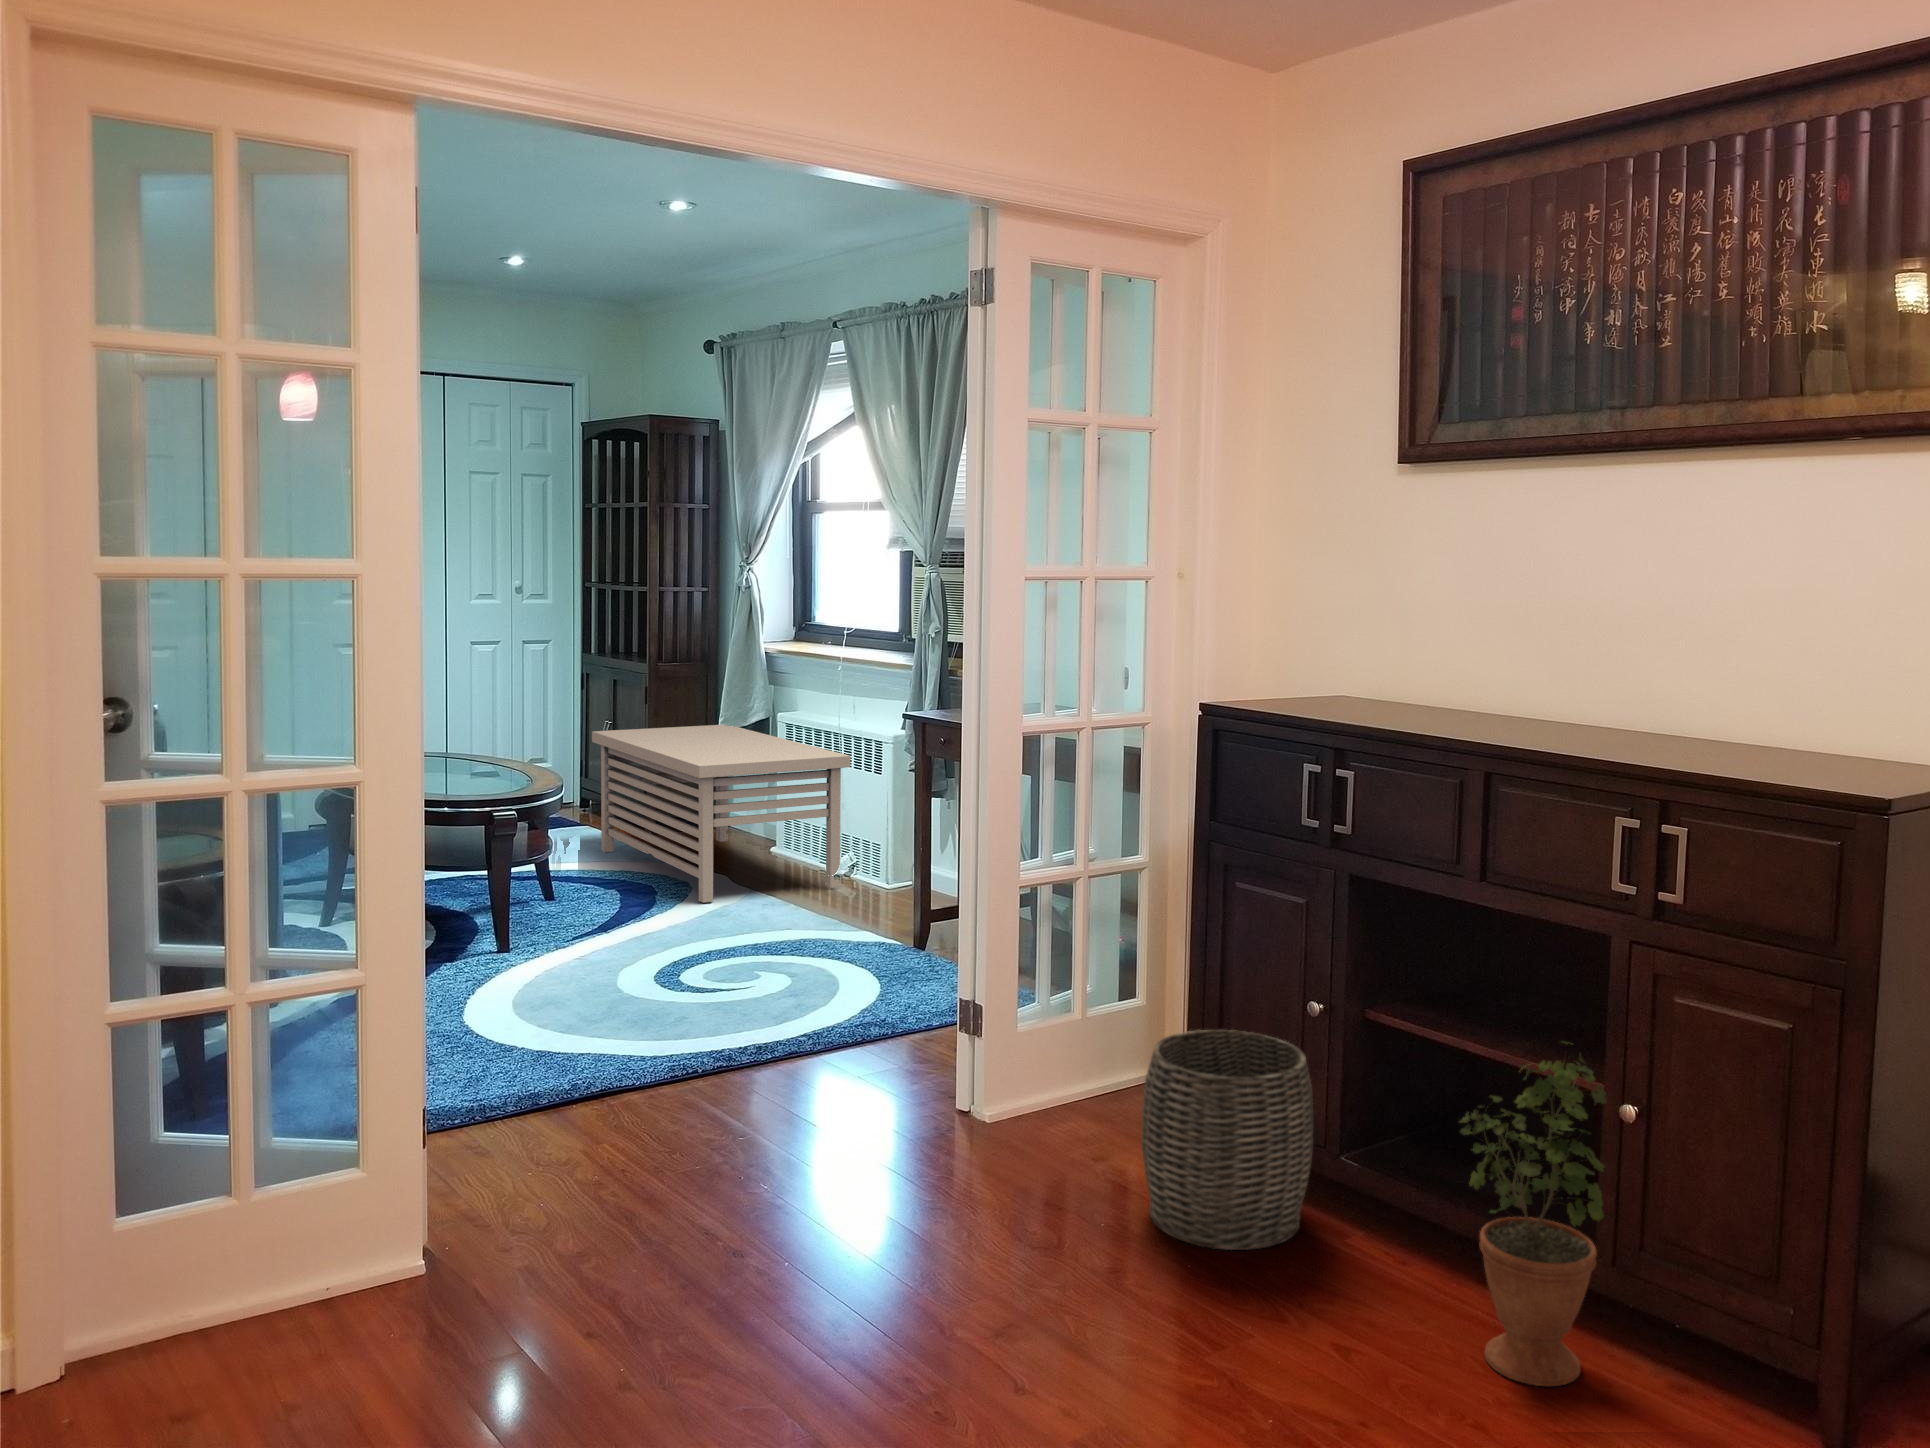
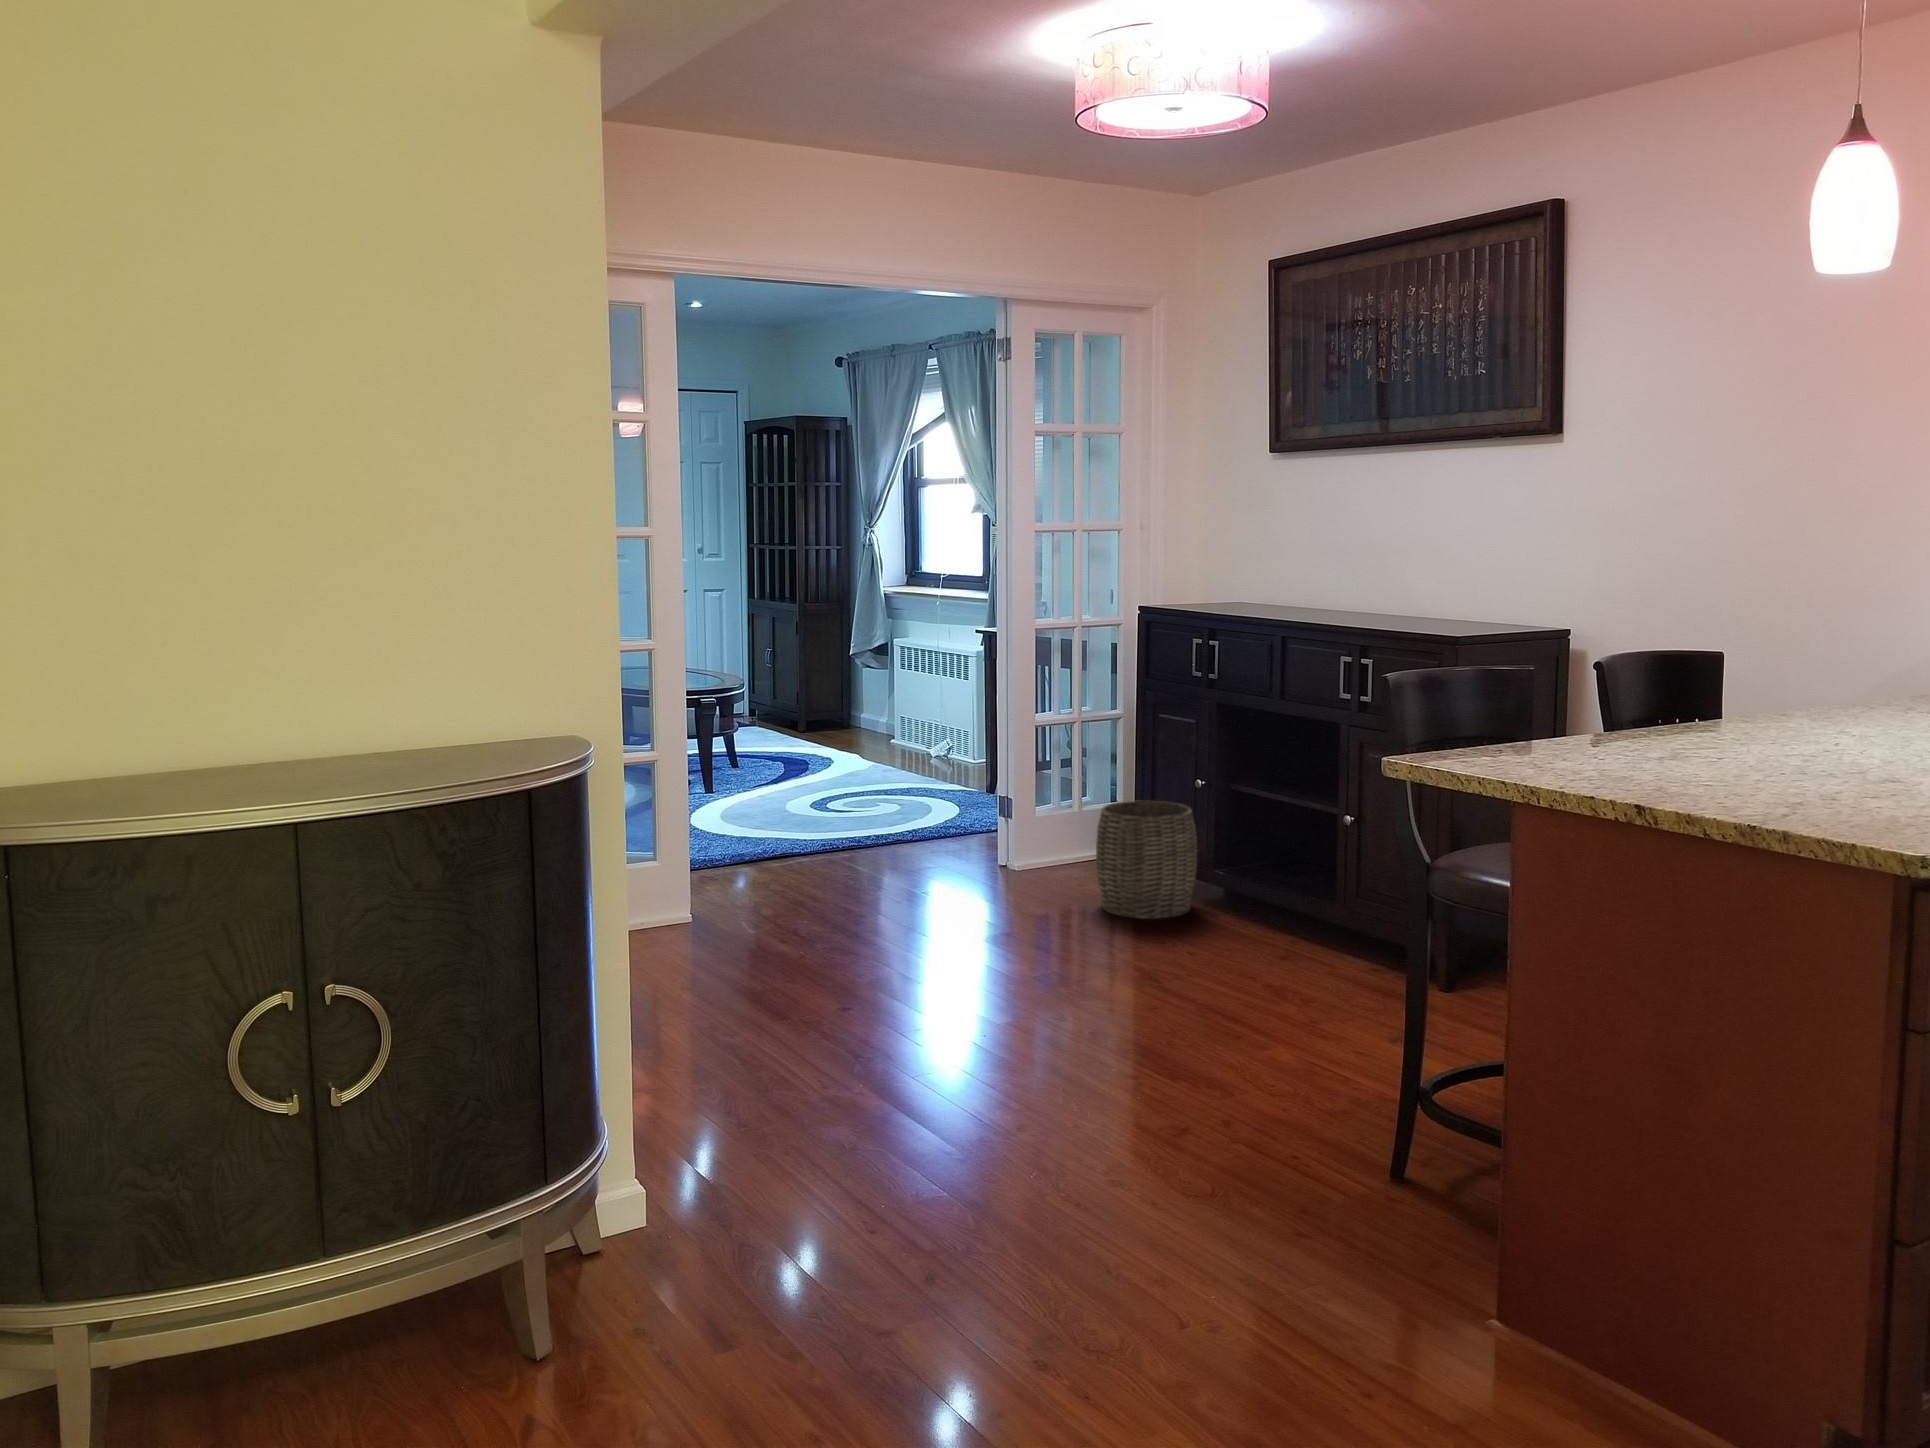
storage bench: present [592,724,850,903] -> none [759,648,945,769]
potted plant: present [1460,1043,1607,1386] -> none [1250,781,1332,965]

